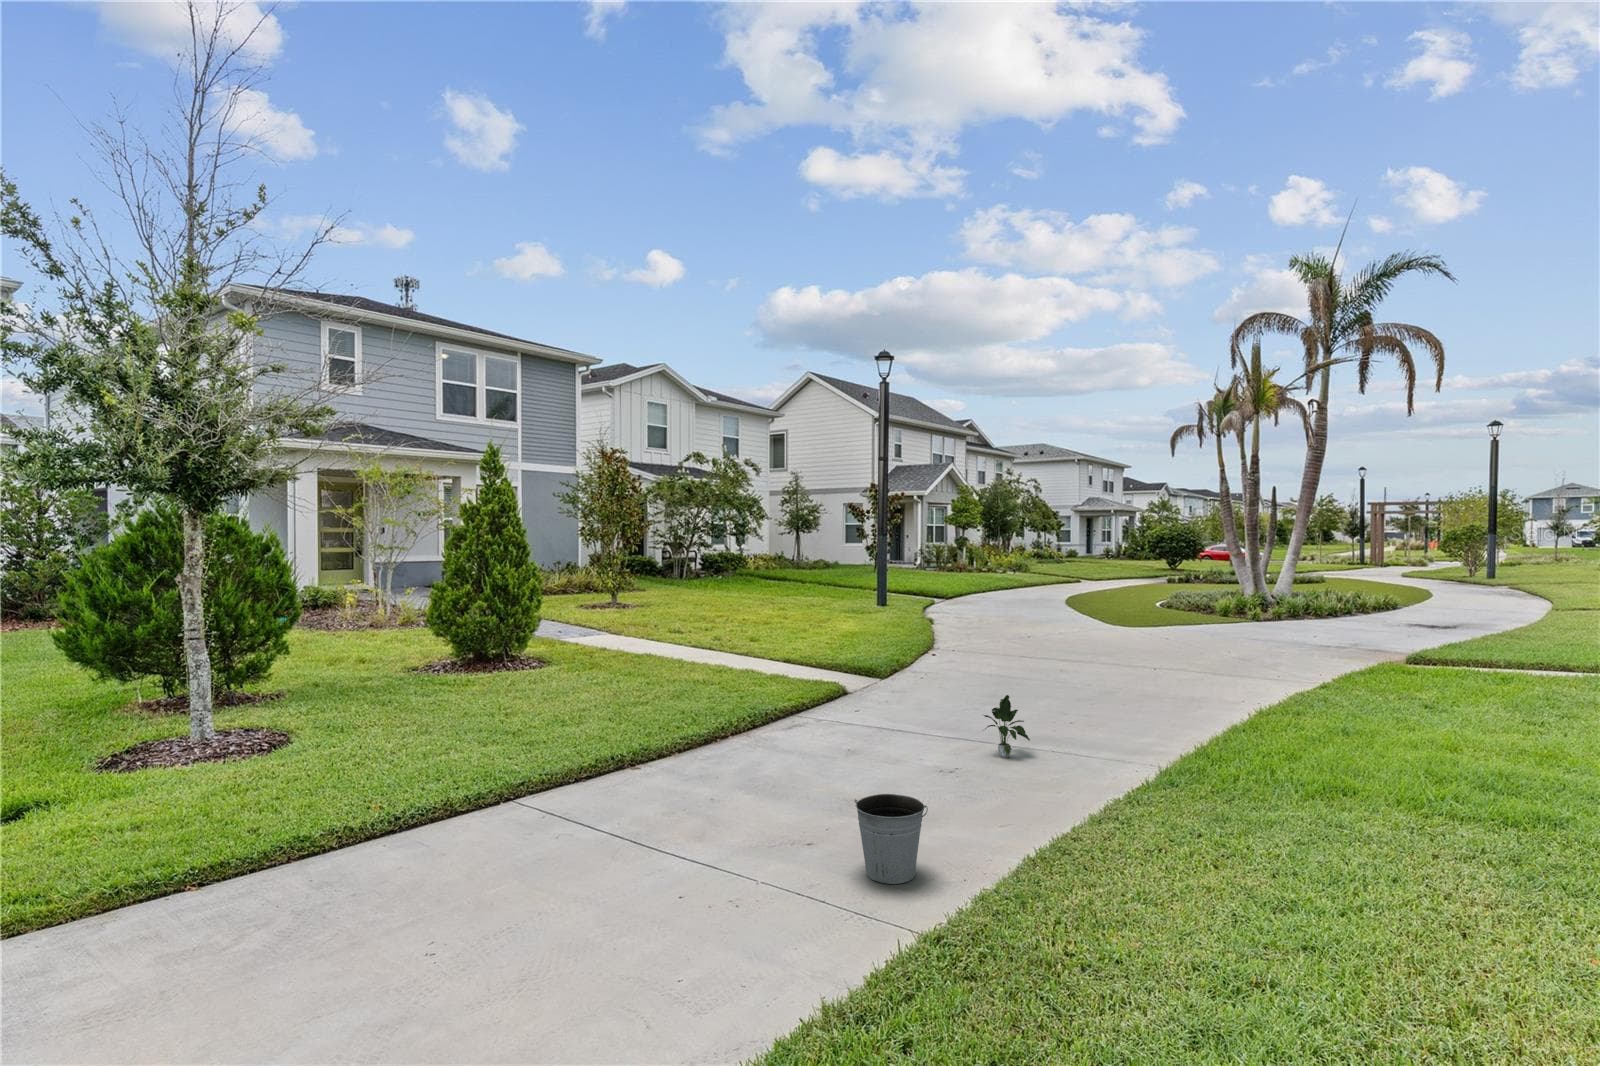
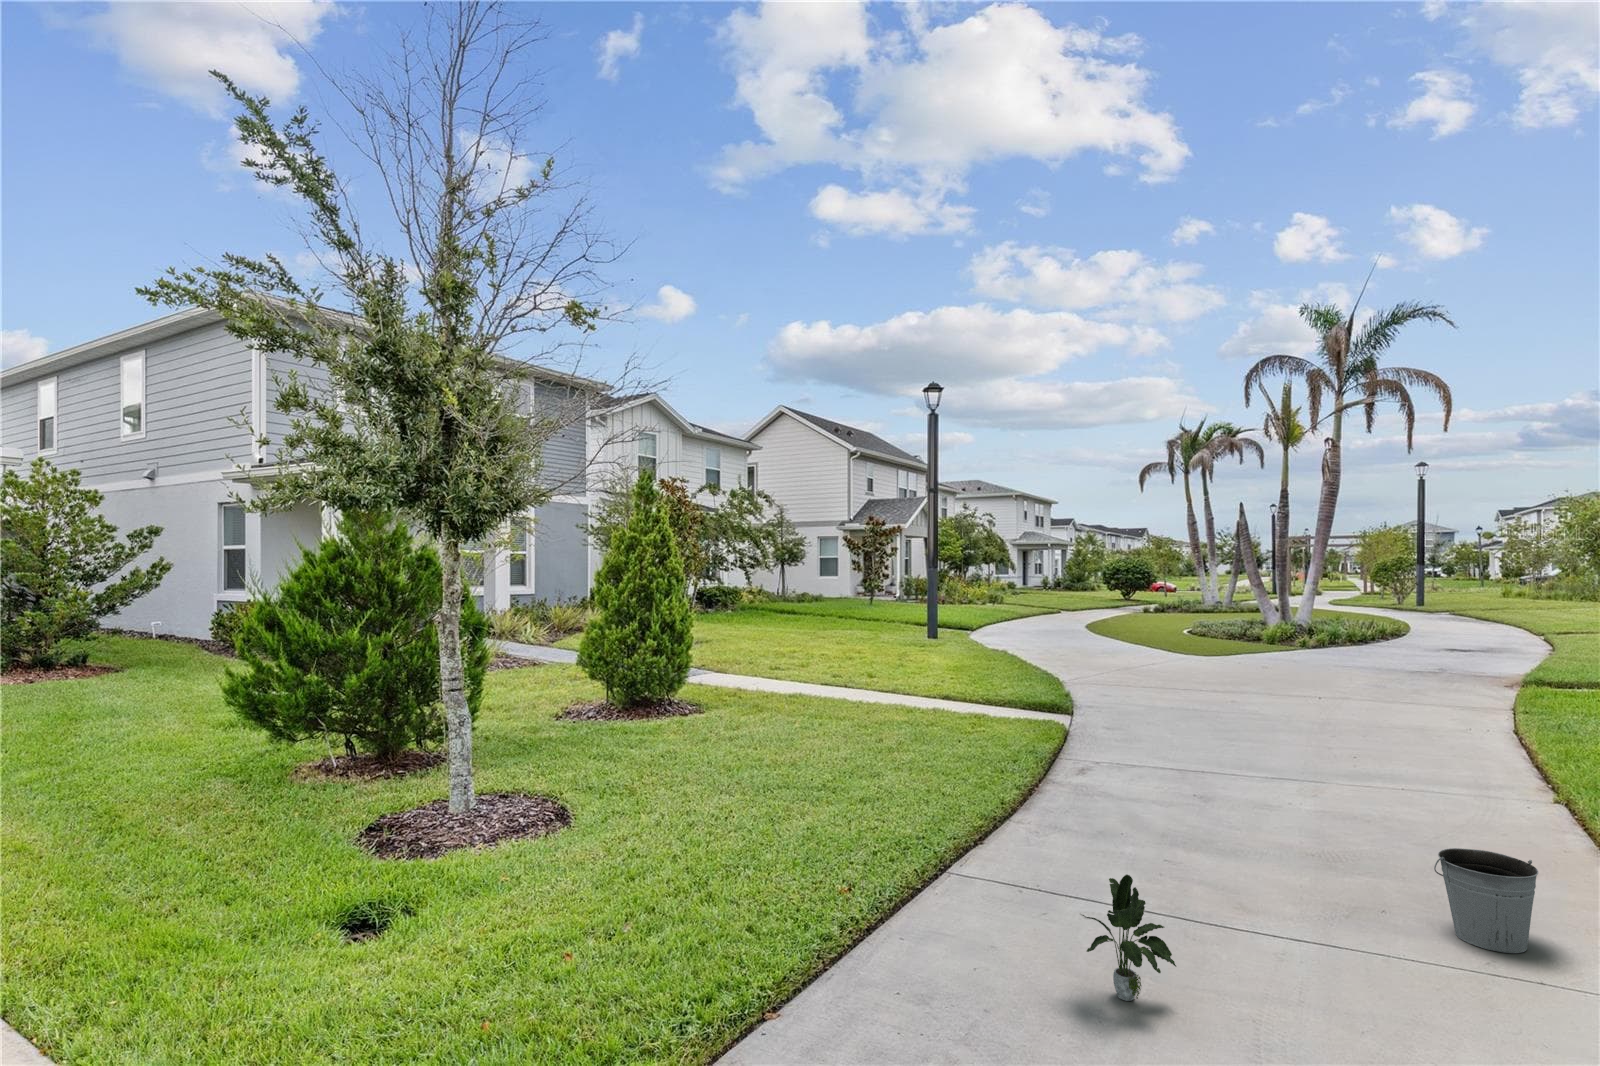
potted plant: present [984,695,1030,758] -> present [1083,875,1176,1001]

